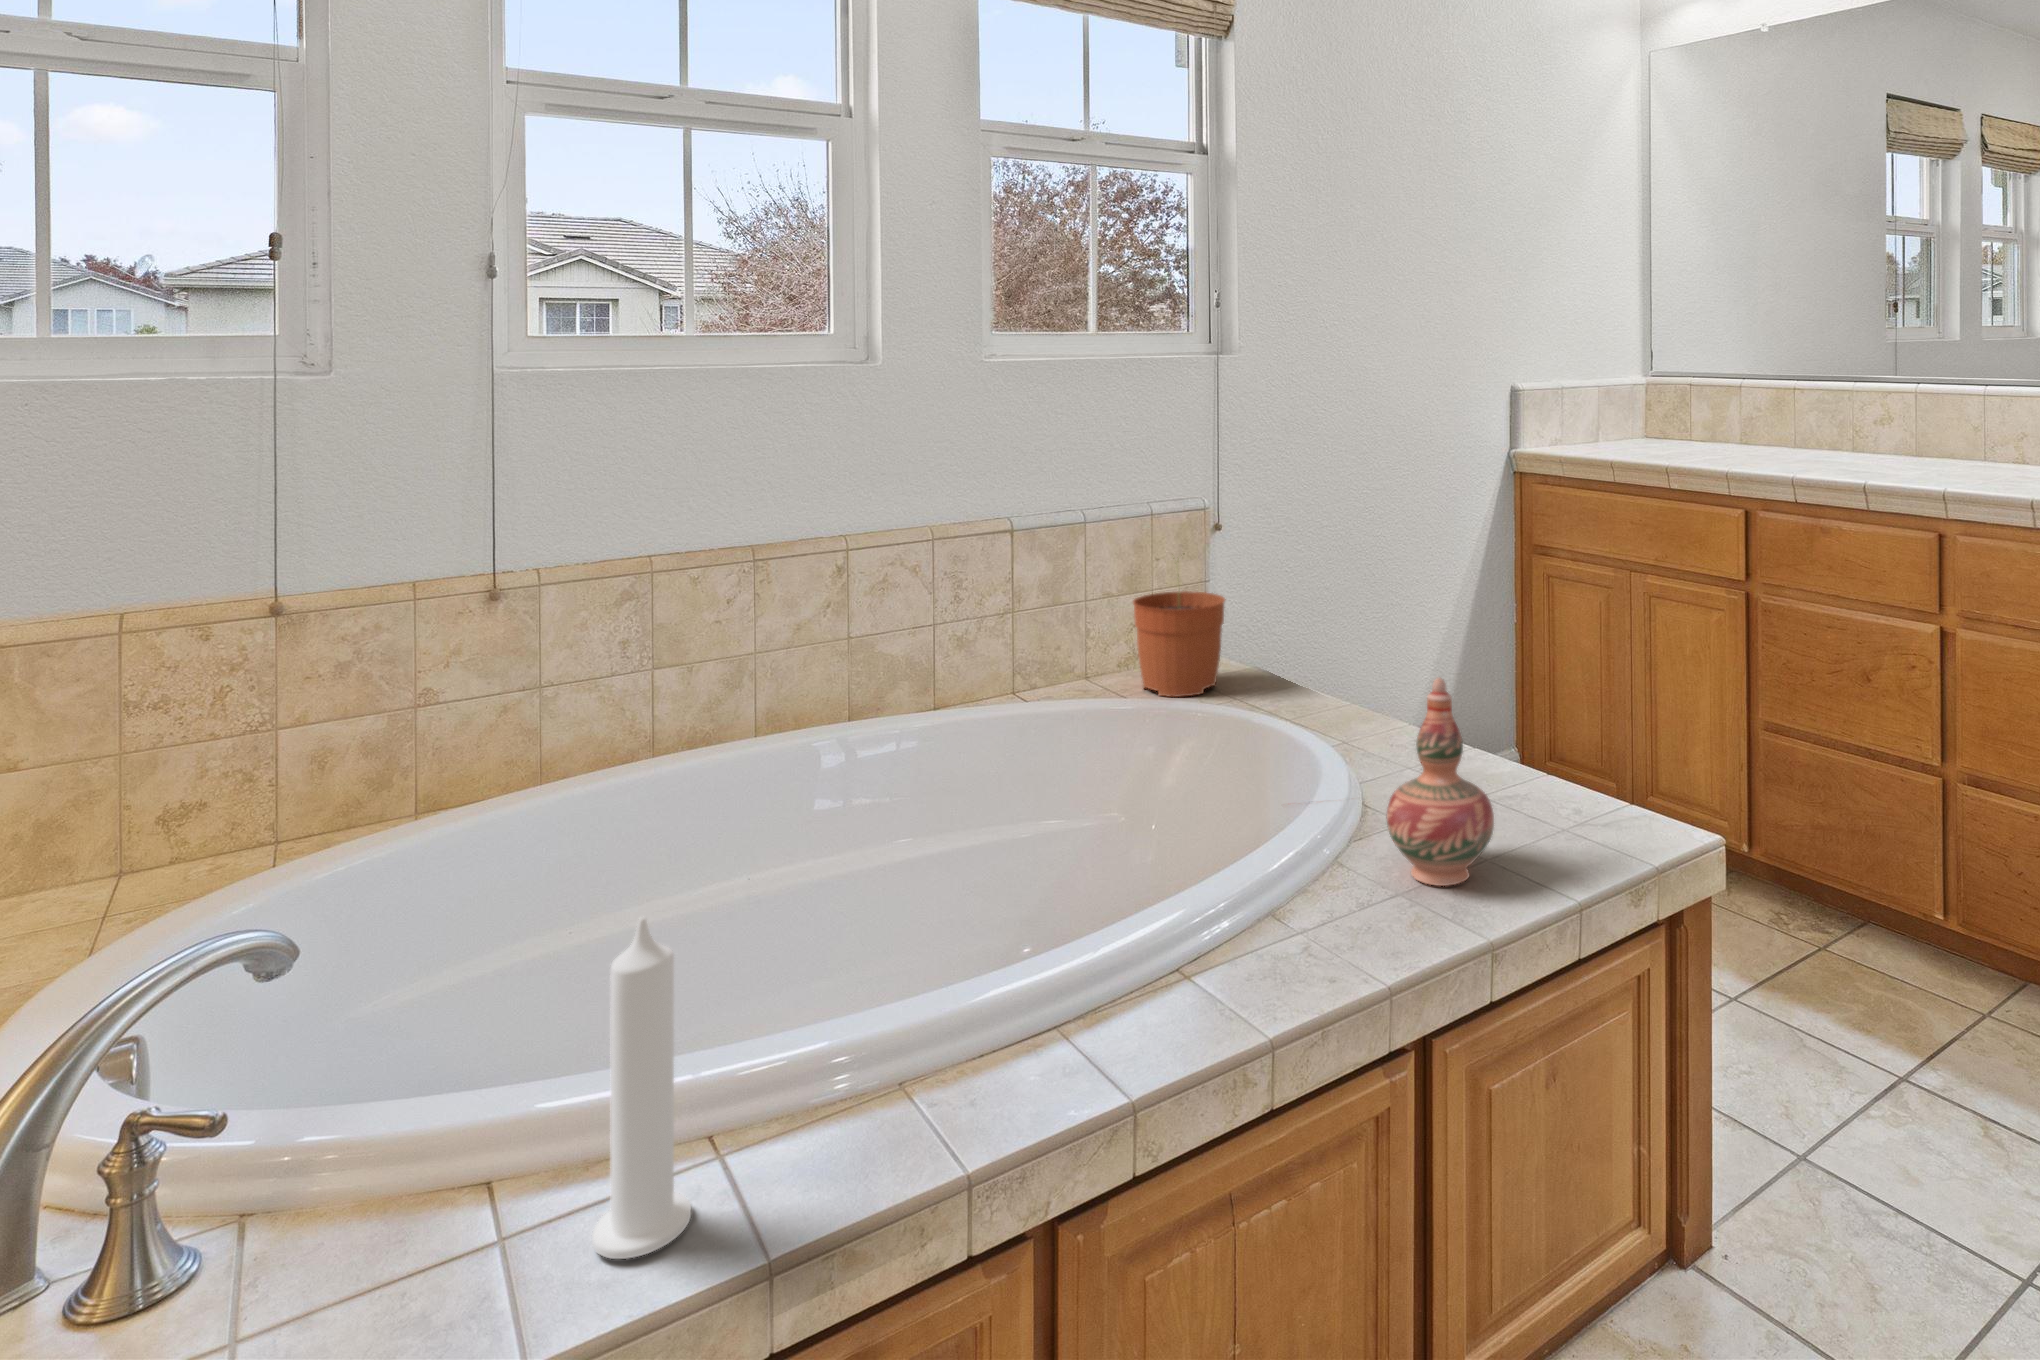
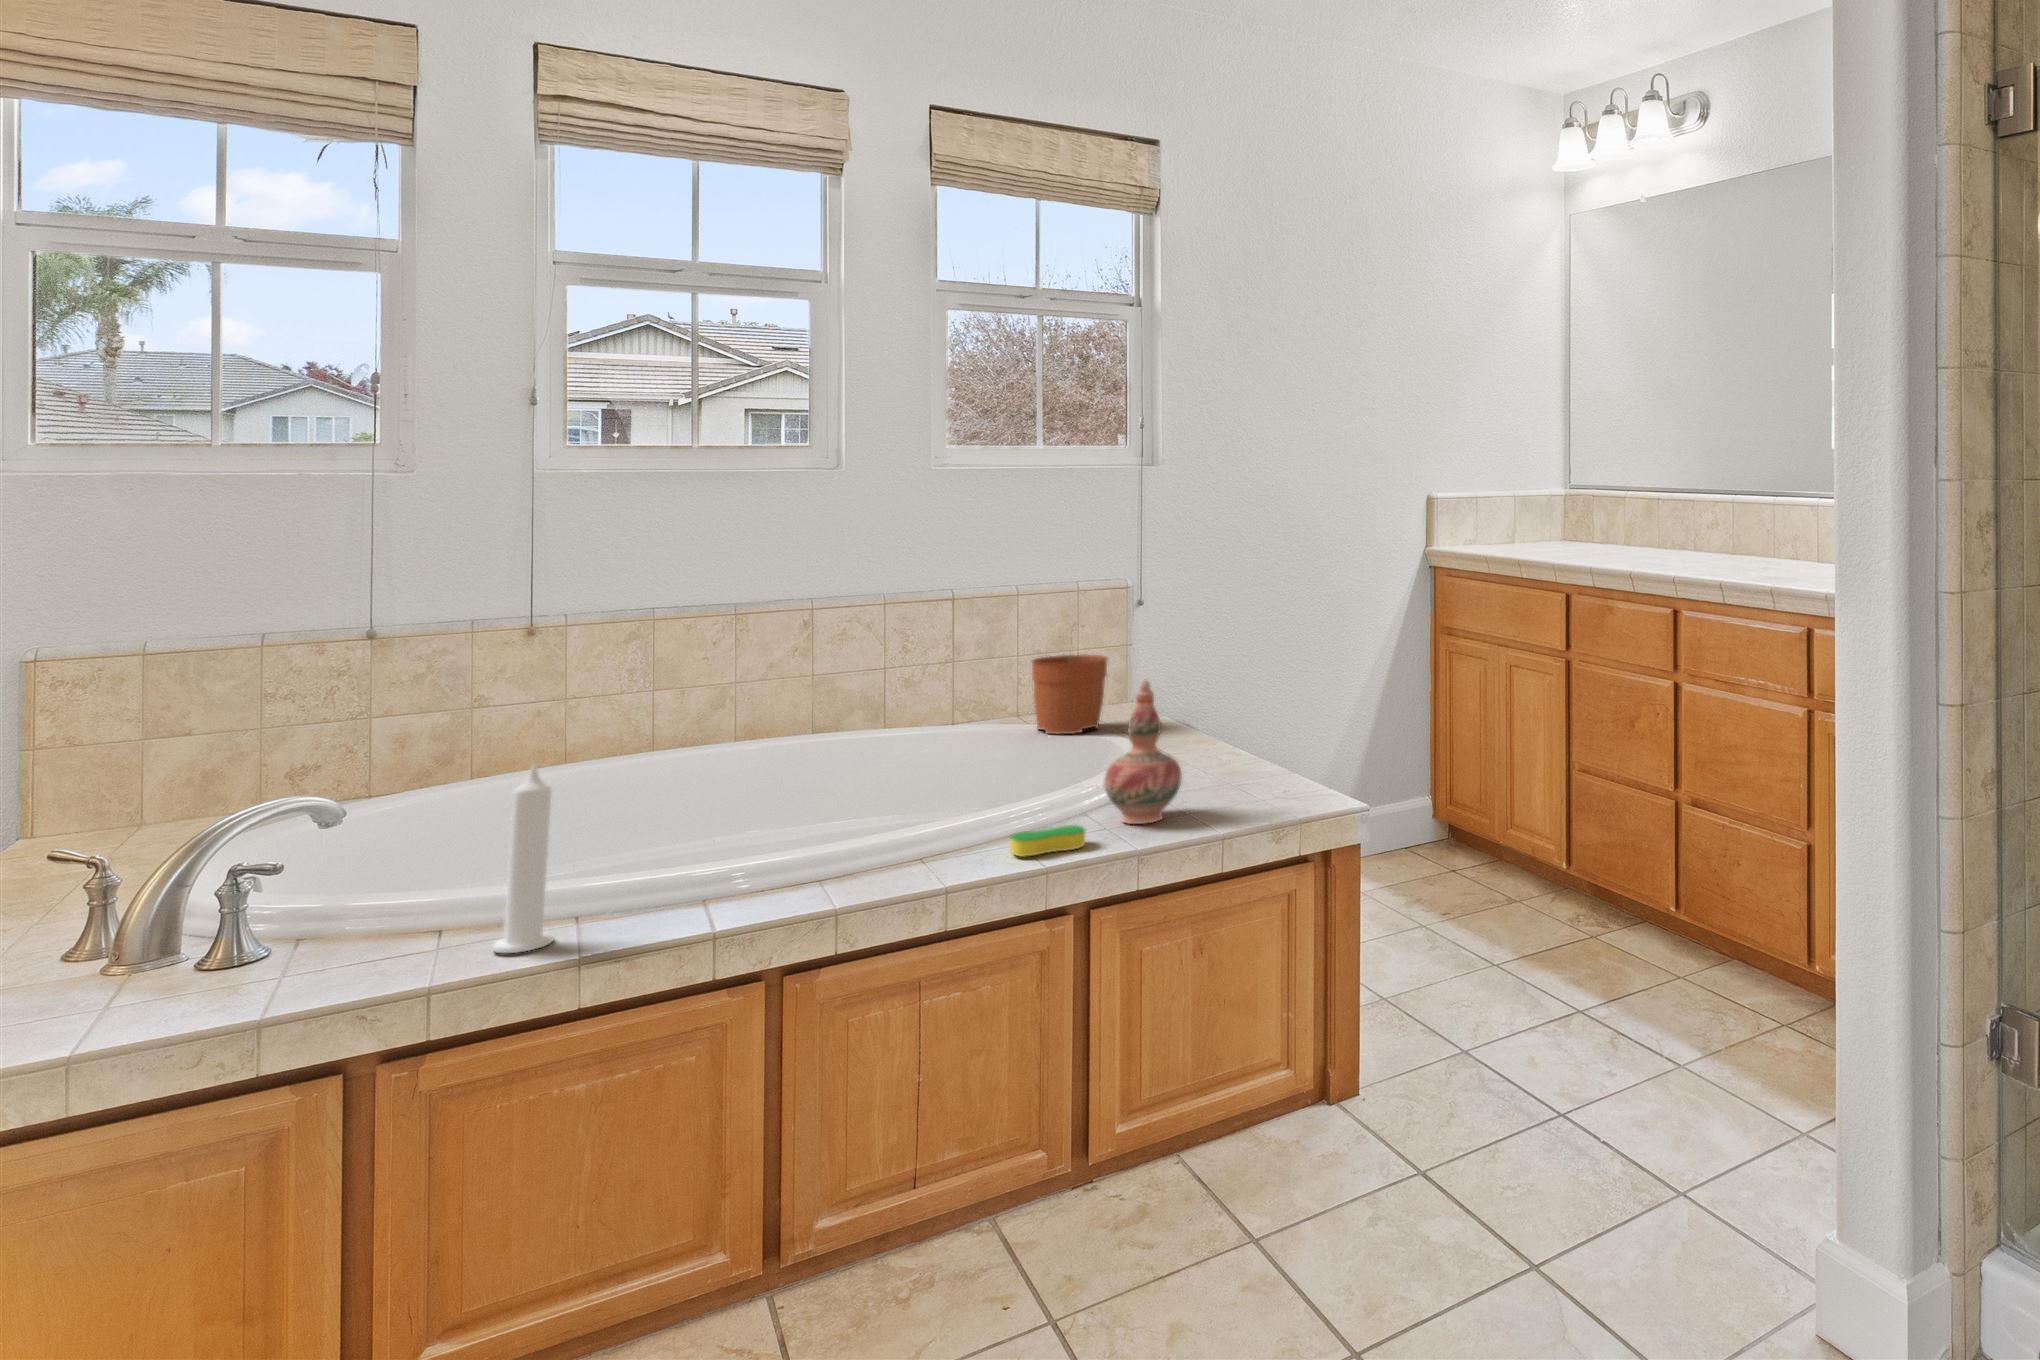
sponge: none [1309,902,1409,966] -> present [1010,825,1085,857]

